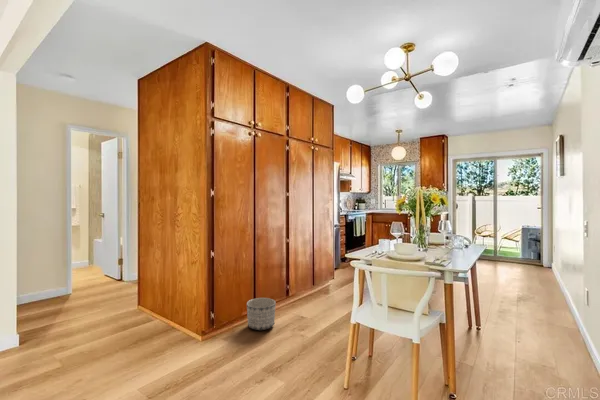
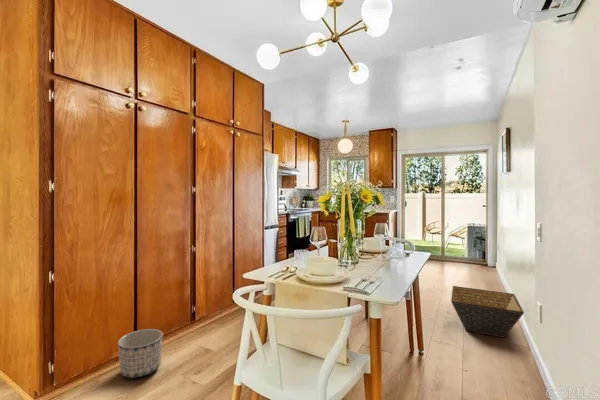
basket: none [506,278,574,321] -> present [451,286,524,337]

